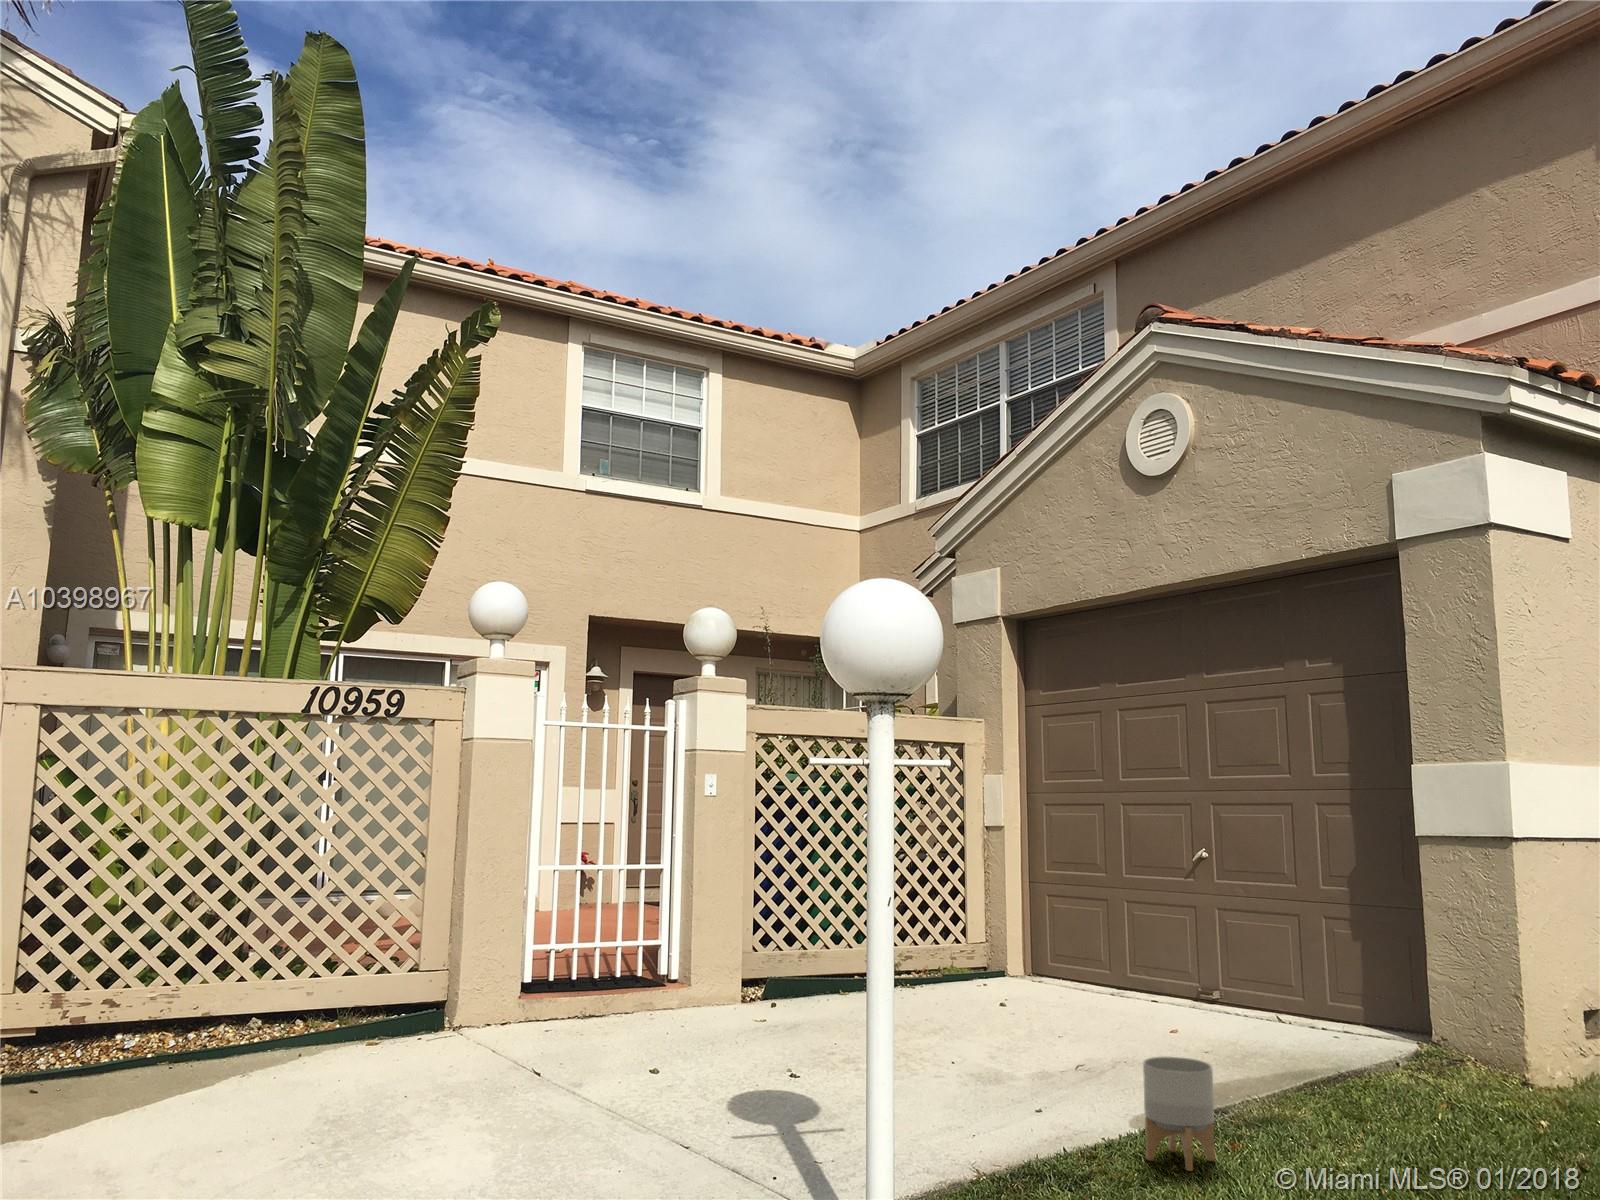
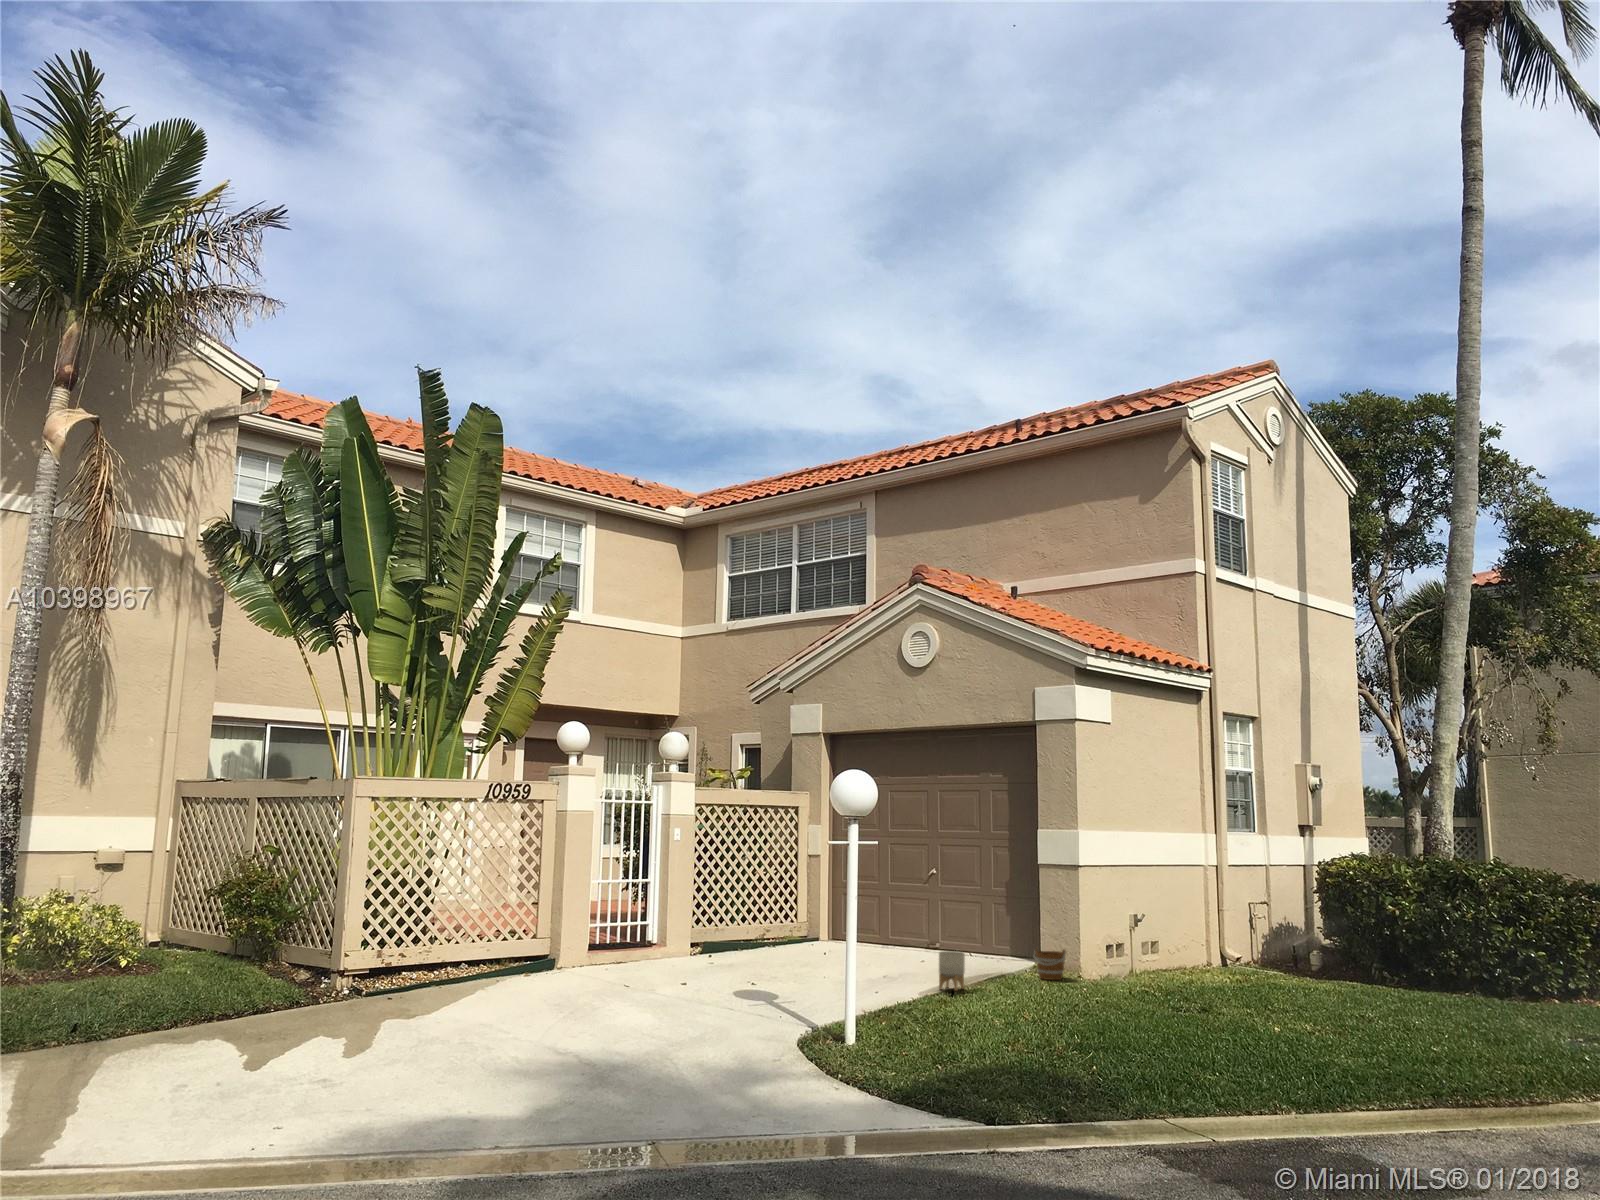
bucket: none [1411,1045,1502,1136] -> present [1034,948,1066,980]

